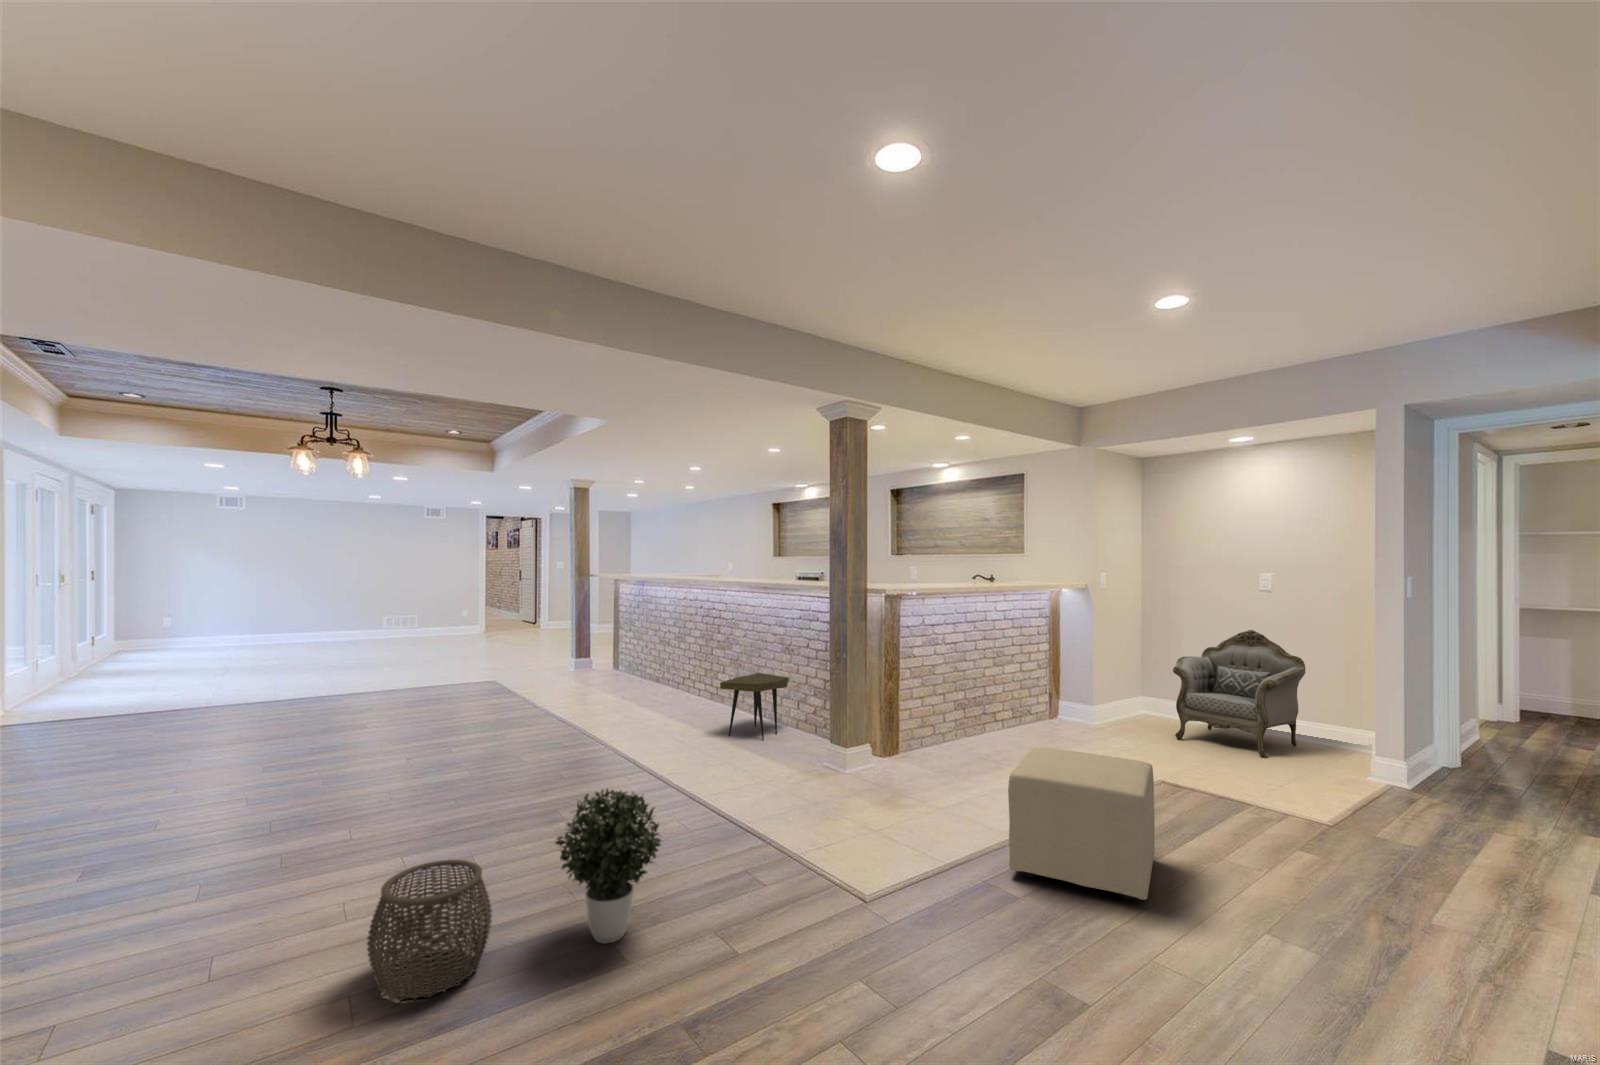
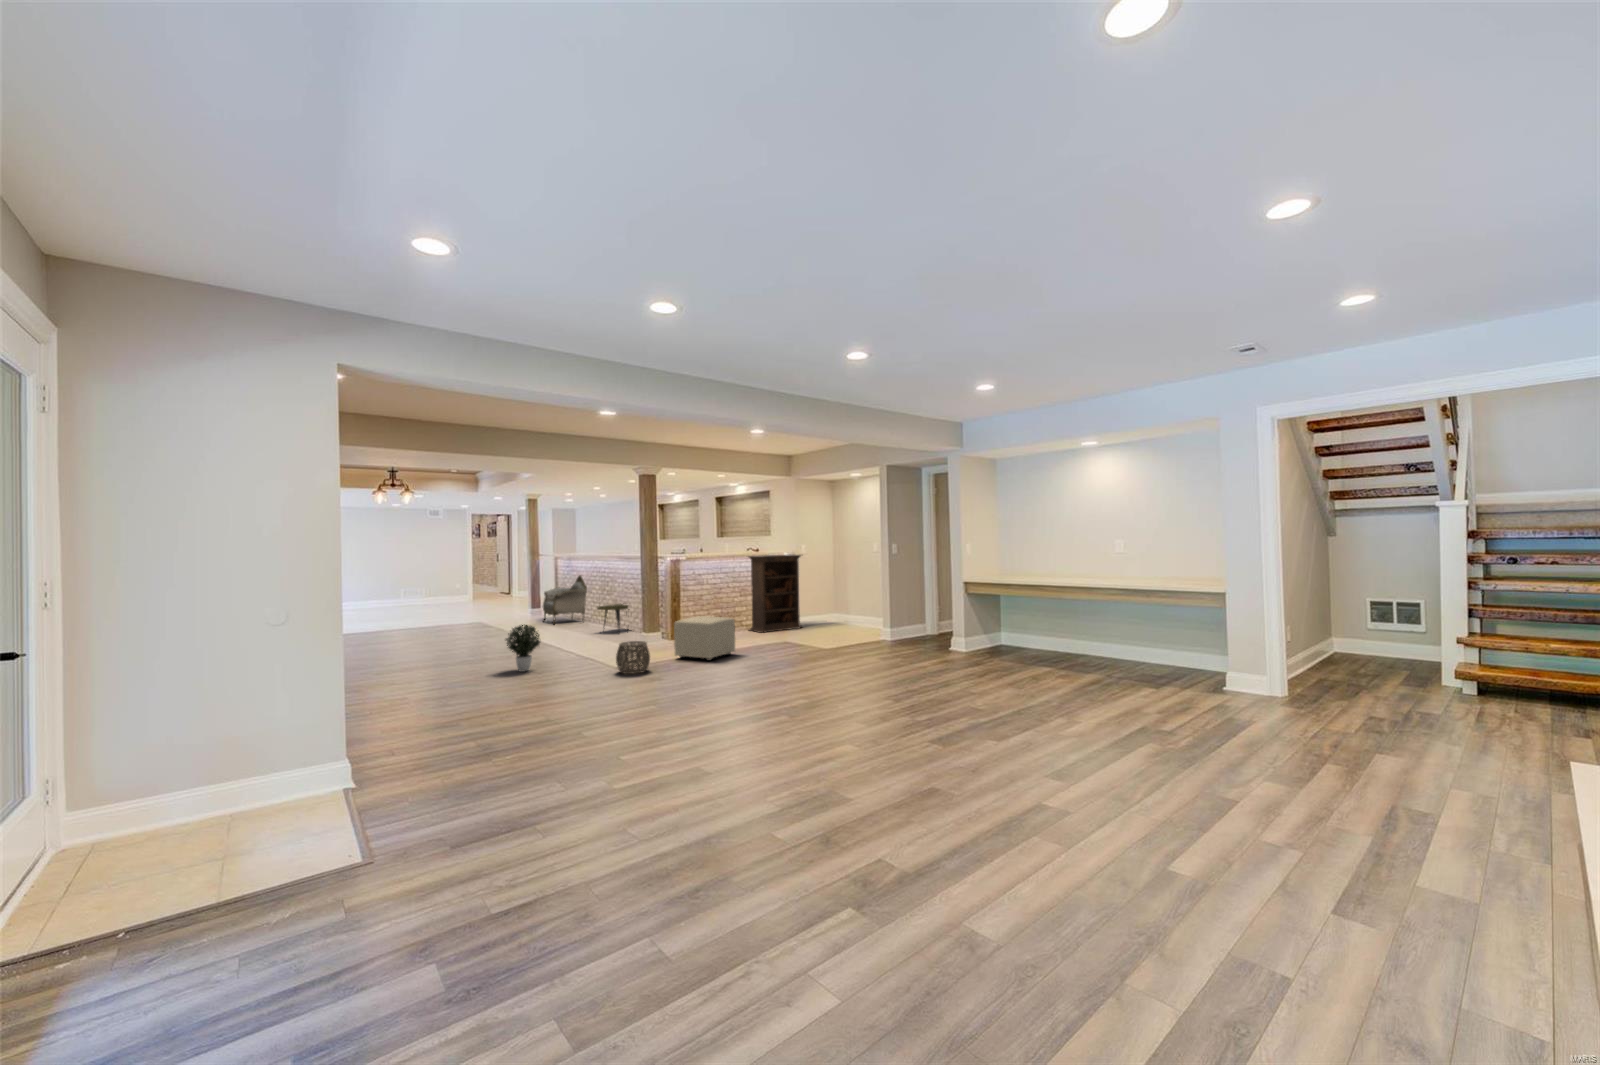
bookcase: none [1018,587,1126,751] -> present [748,555,802,633]
armchair: present [1173,630,1305,757] -> present [543,575,587,624]
woven basket: present [367,860,492,1000] -> present [616,641,650,674]

